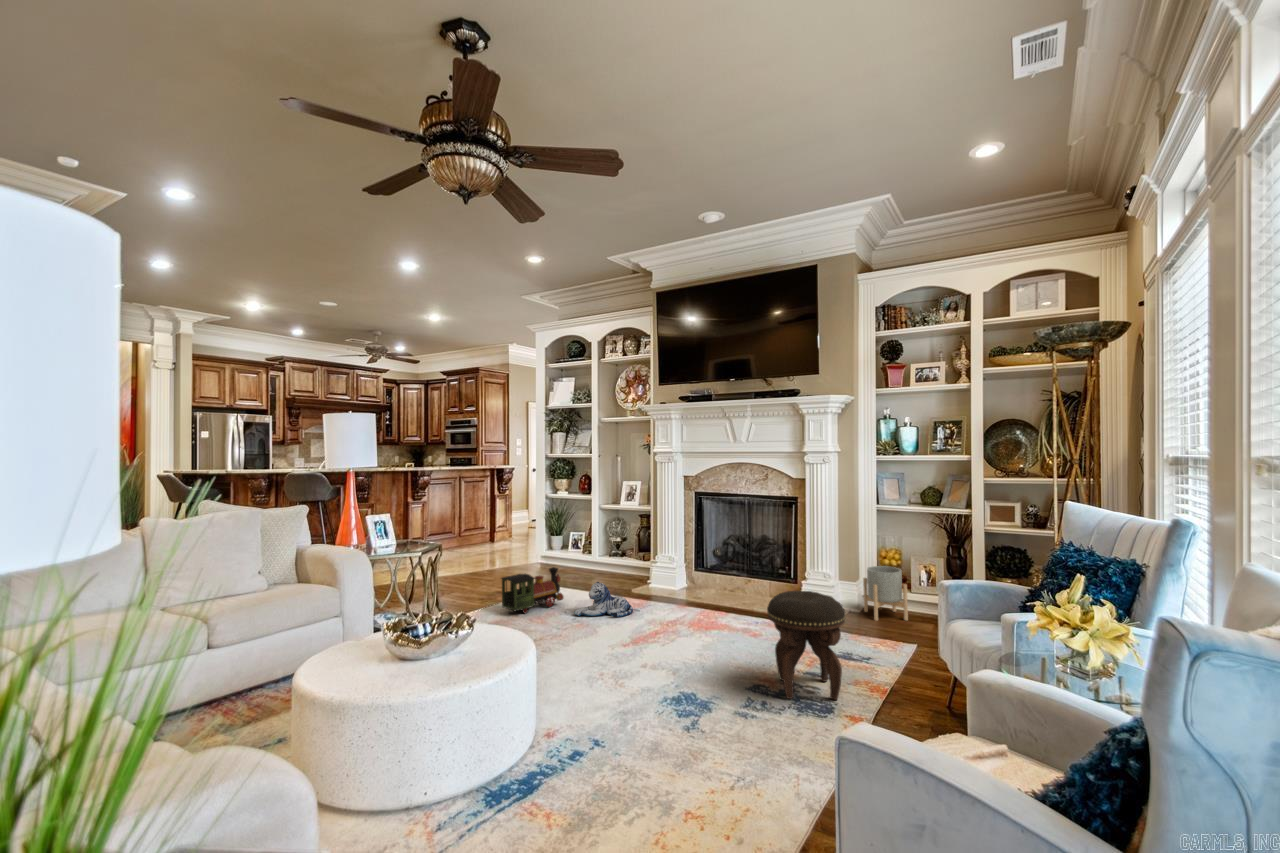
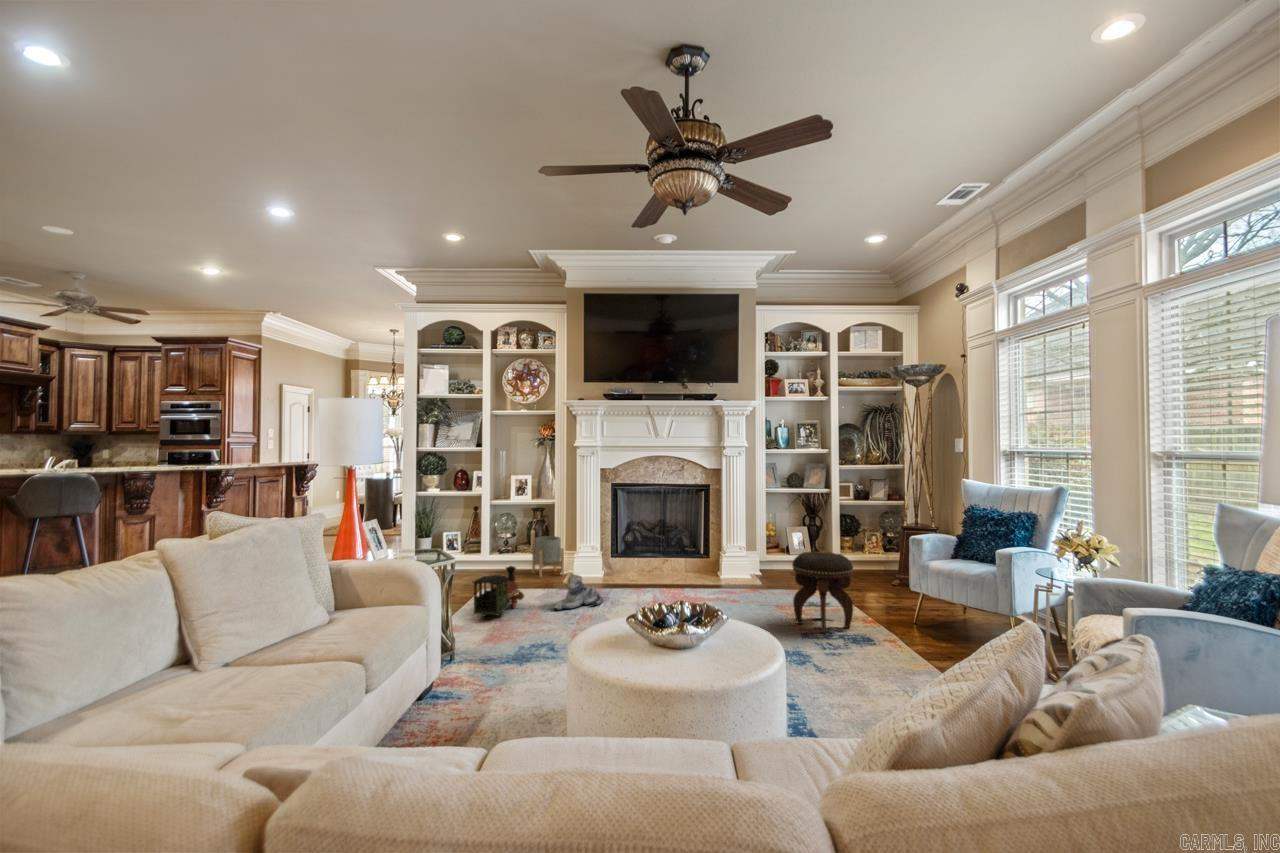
planter: present [863,566,908,621] -> present [532,536,564,578]

